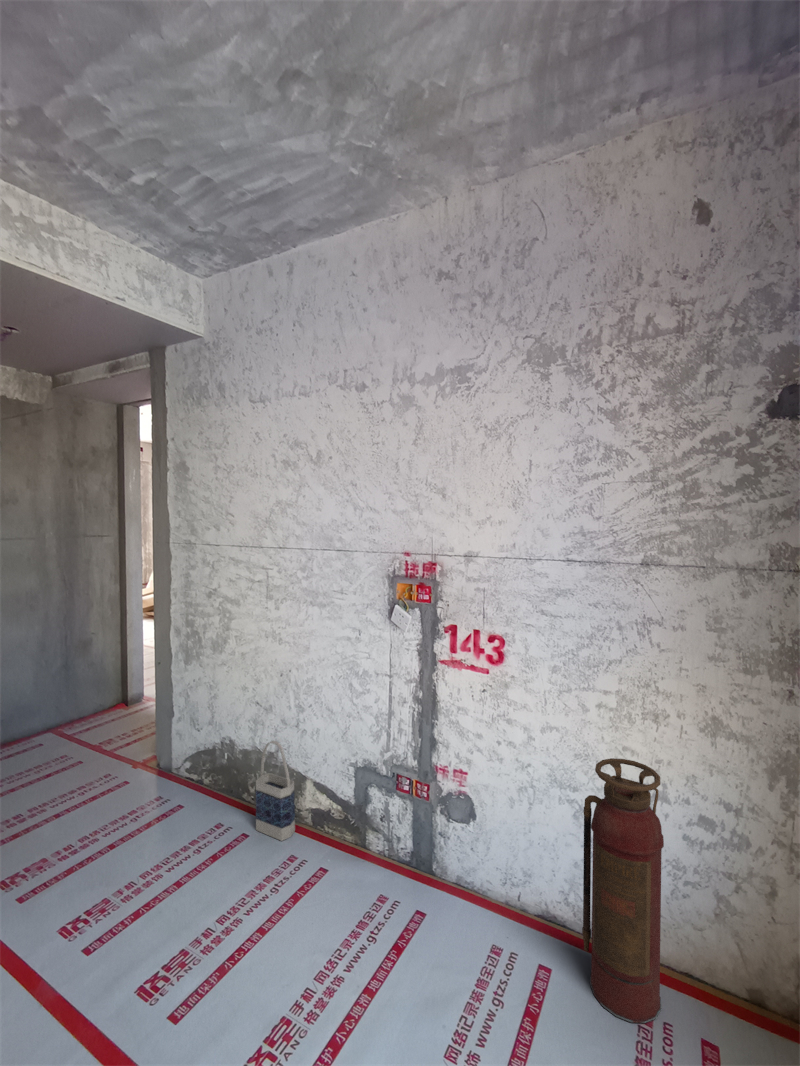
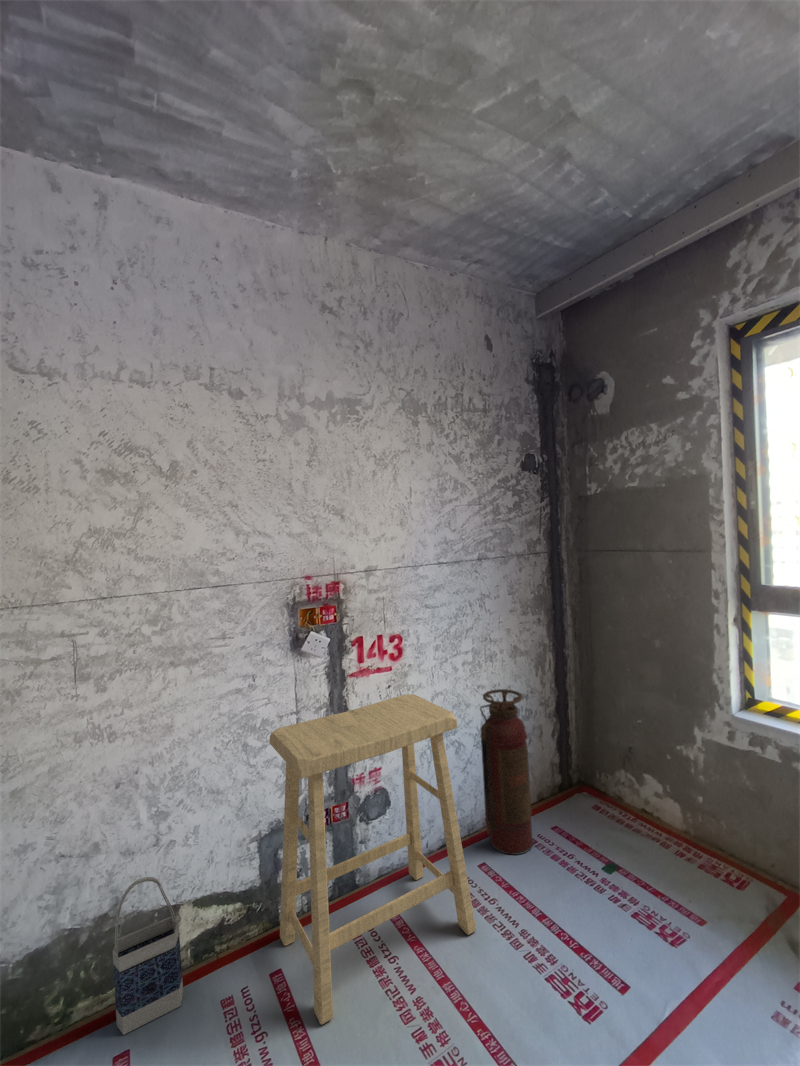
stool: none [293,680,490,999] -> present [270,694,476,1025]

